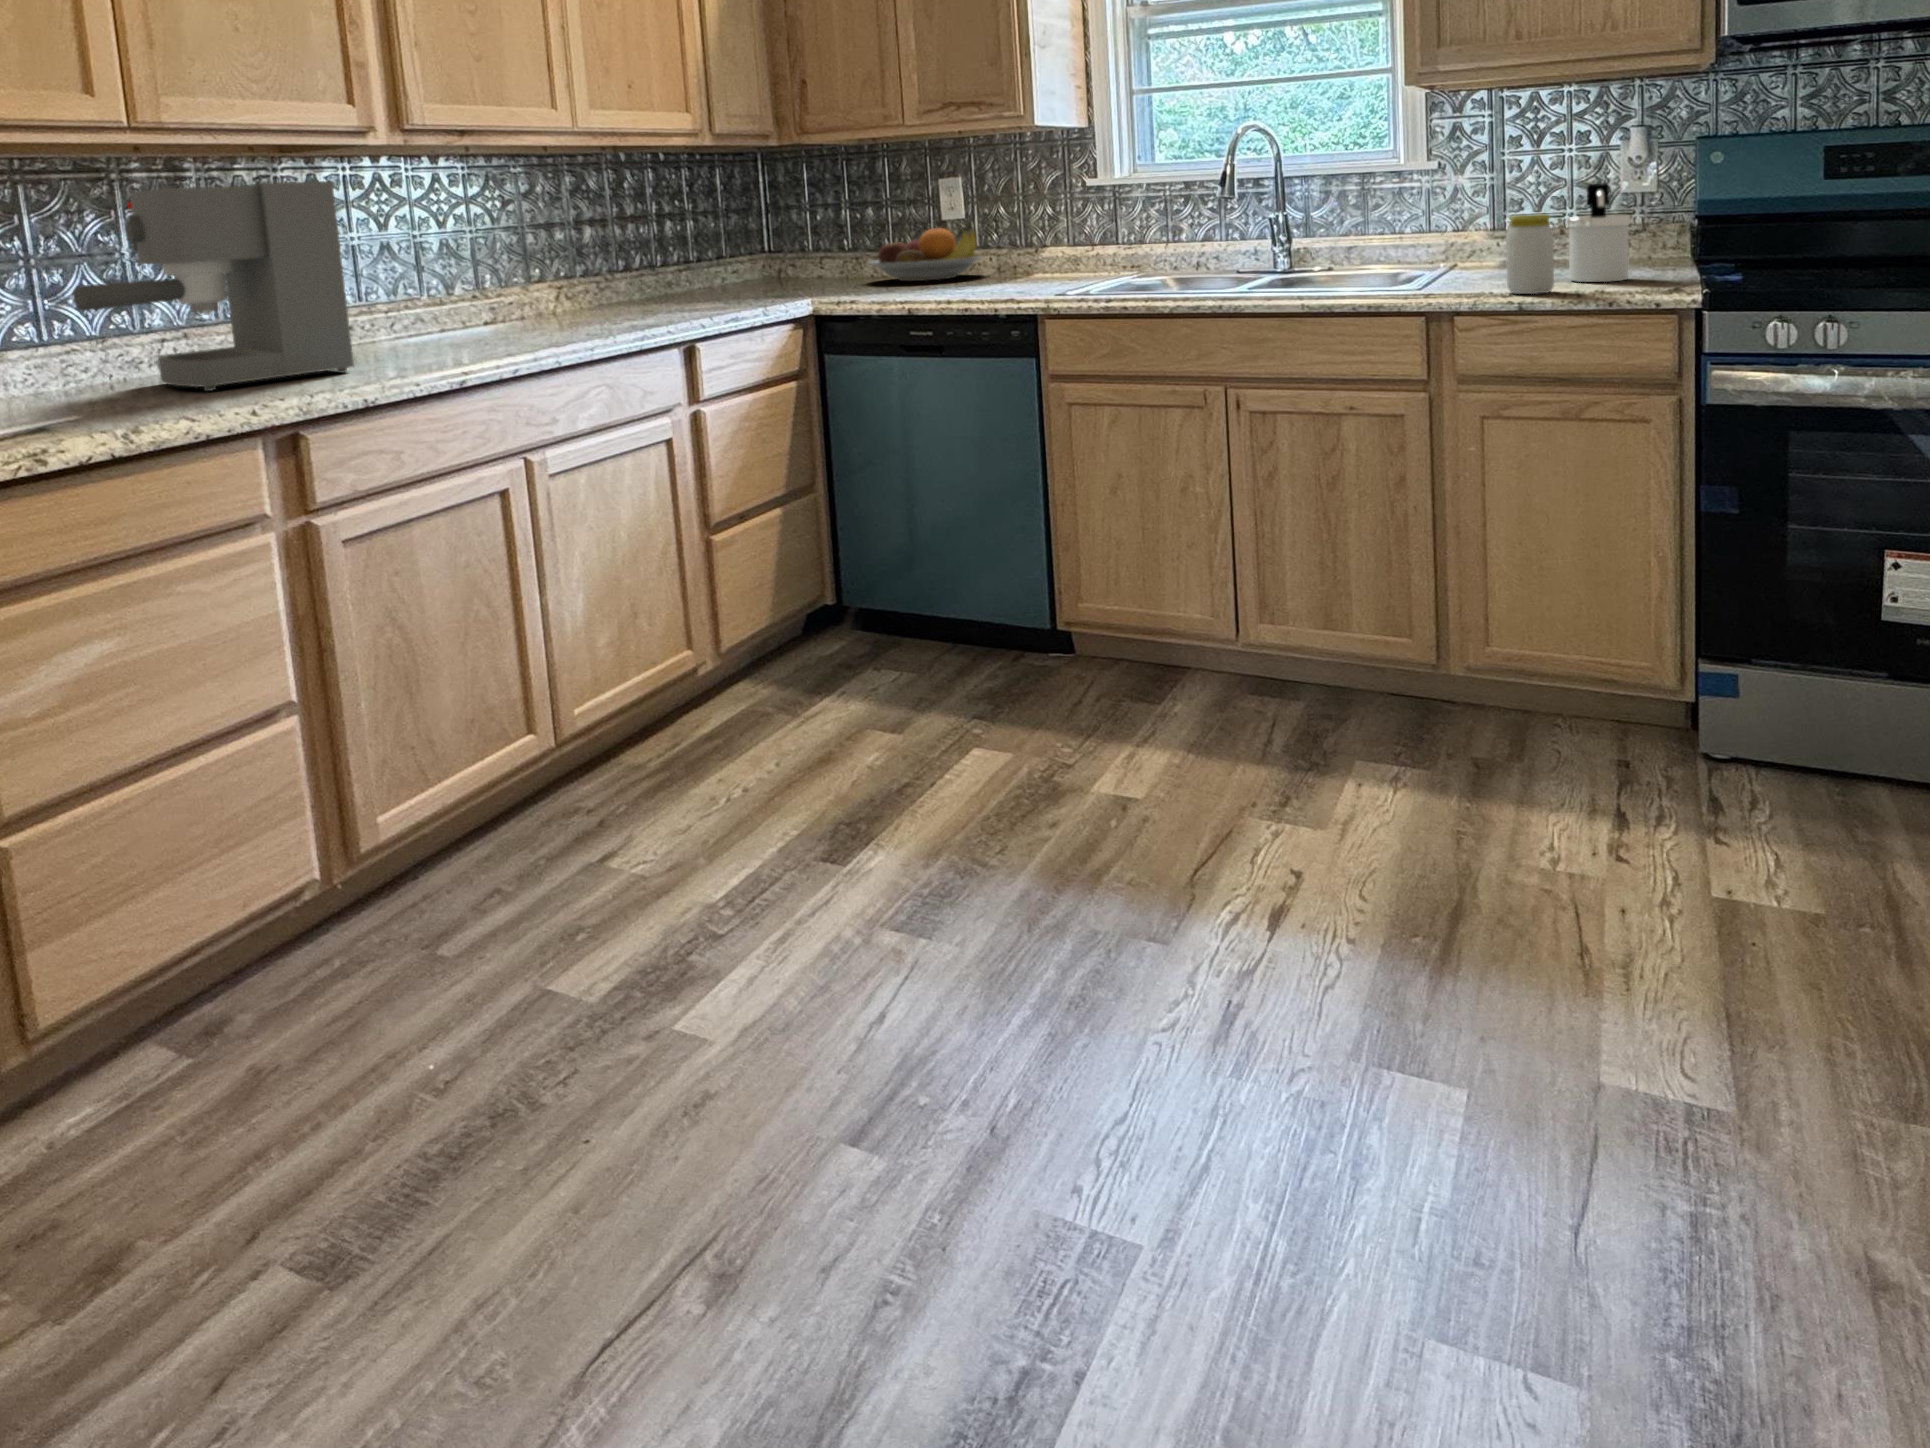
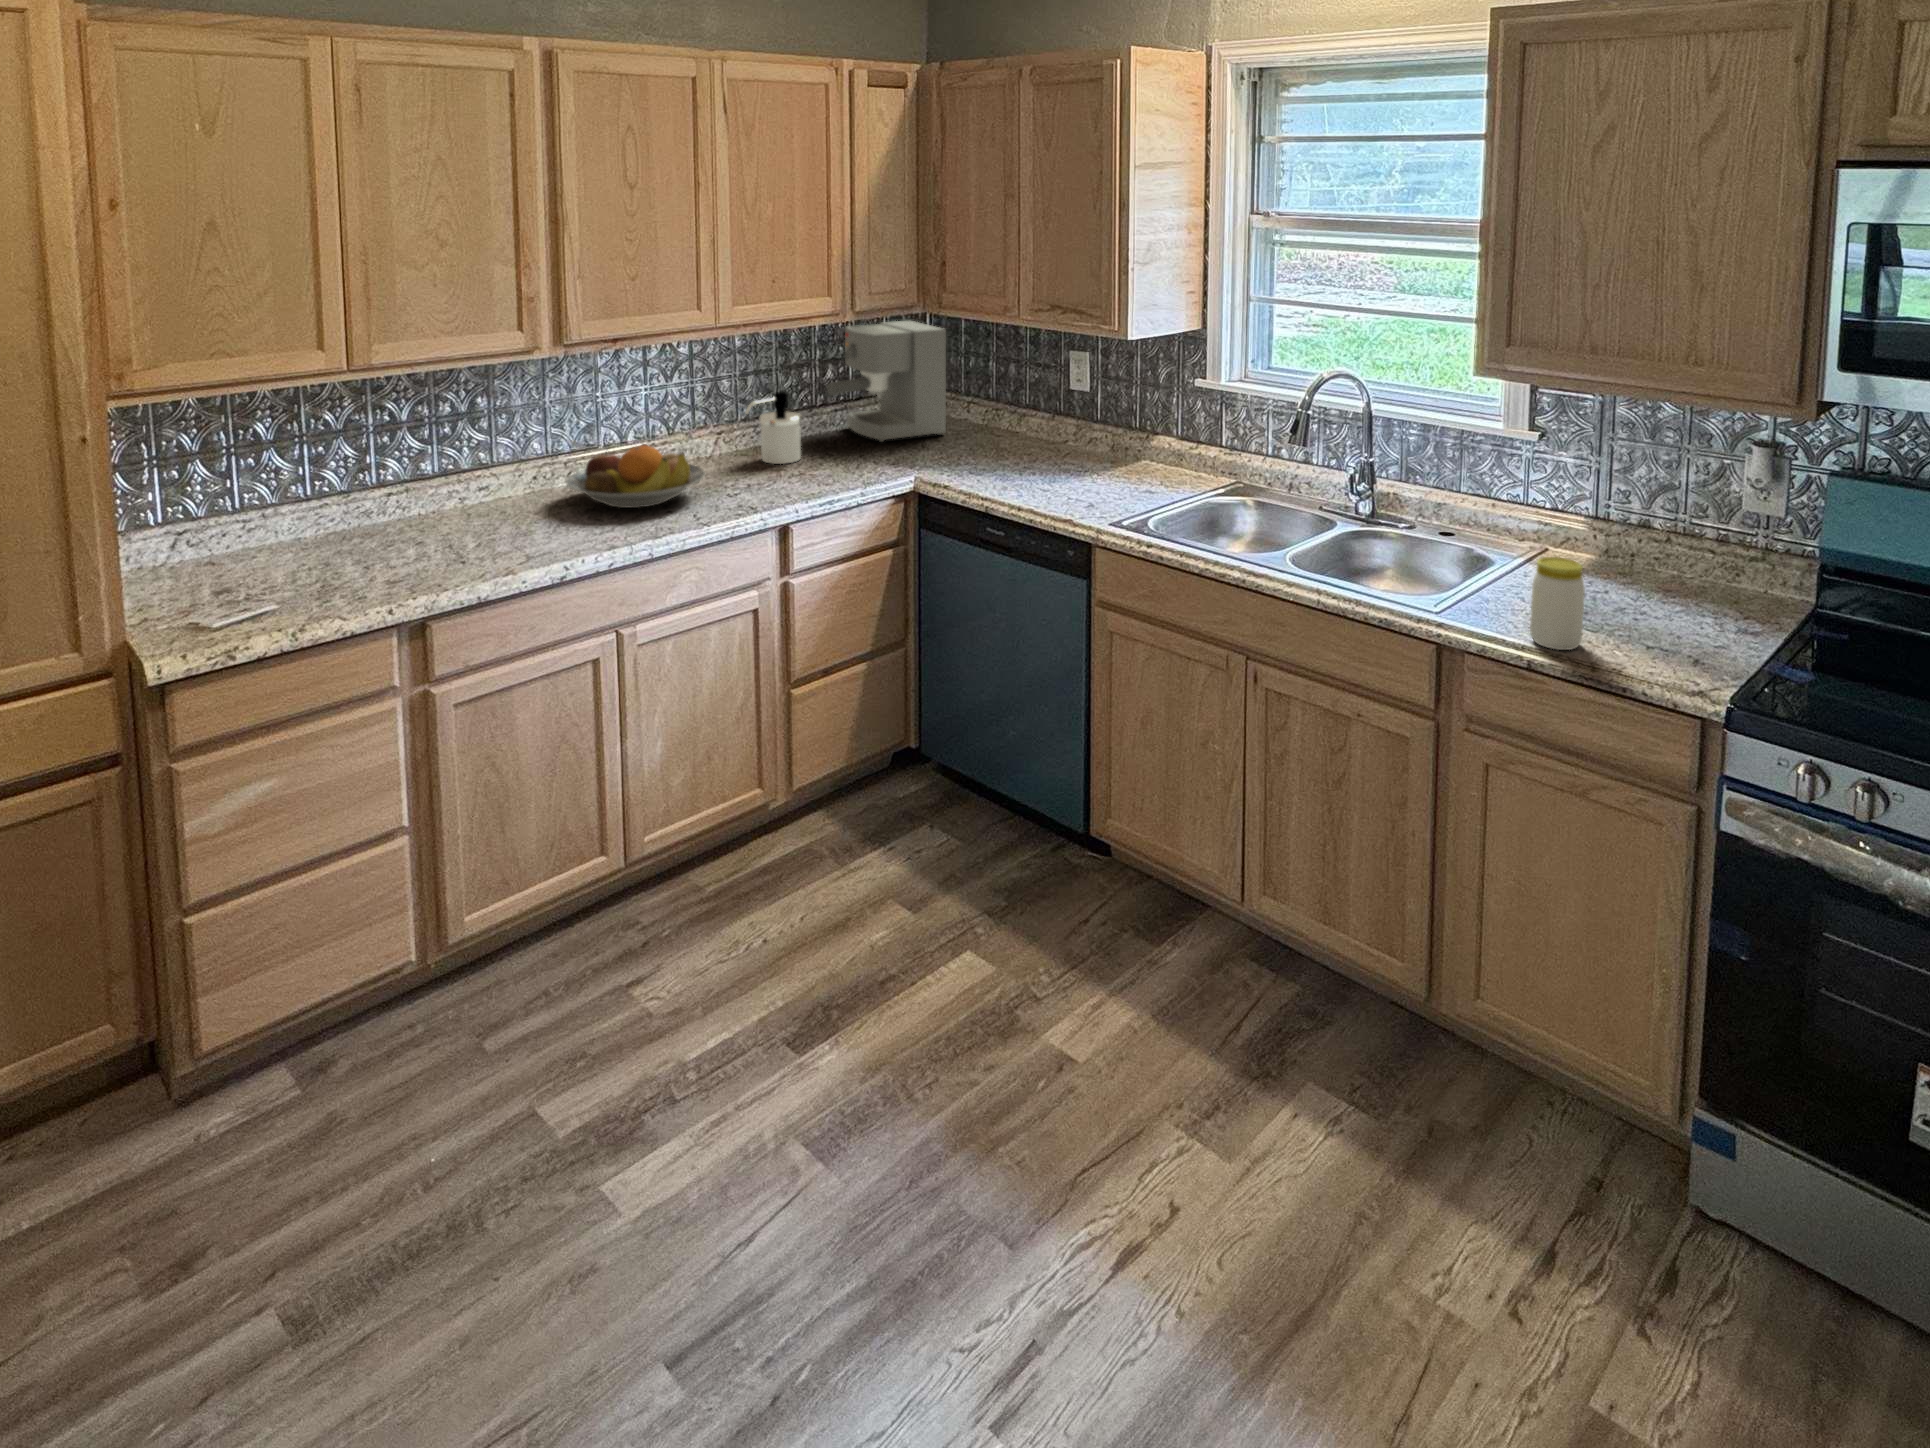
coffee maker: present [72,181,354,391] -> present [827,321,946,442]
soap dispenser: present [1566,183,1631,282] -> present [745,392,802,464]
fruit bowl: present [868,228,981,281] -> present [566,444,705,508]

